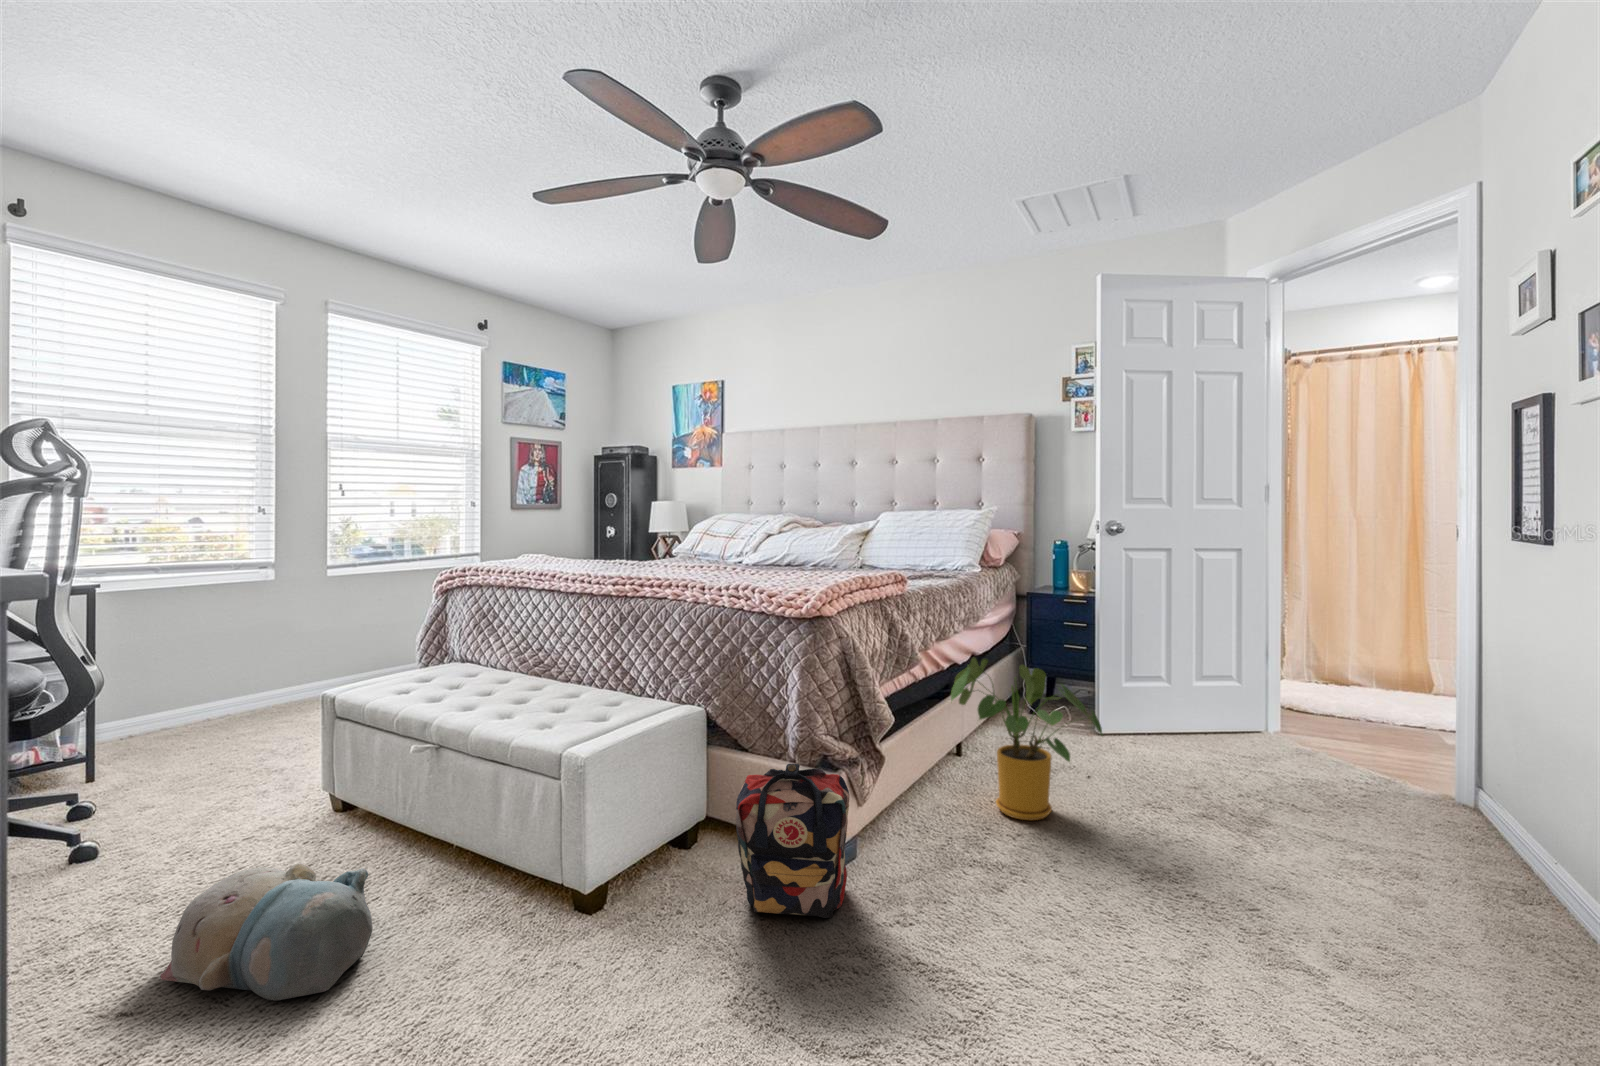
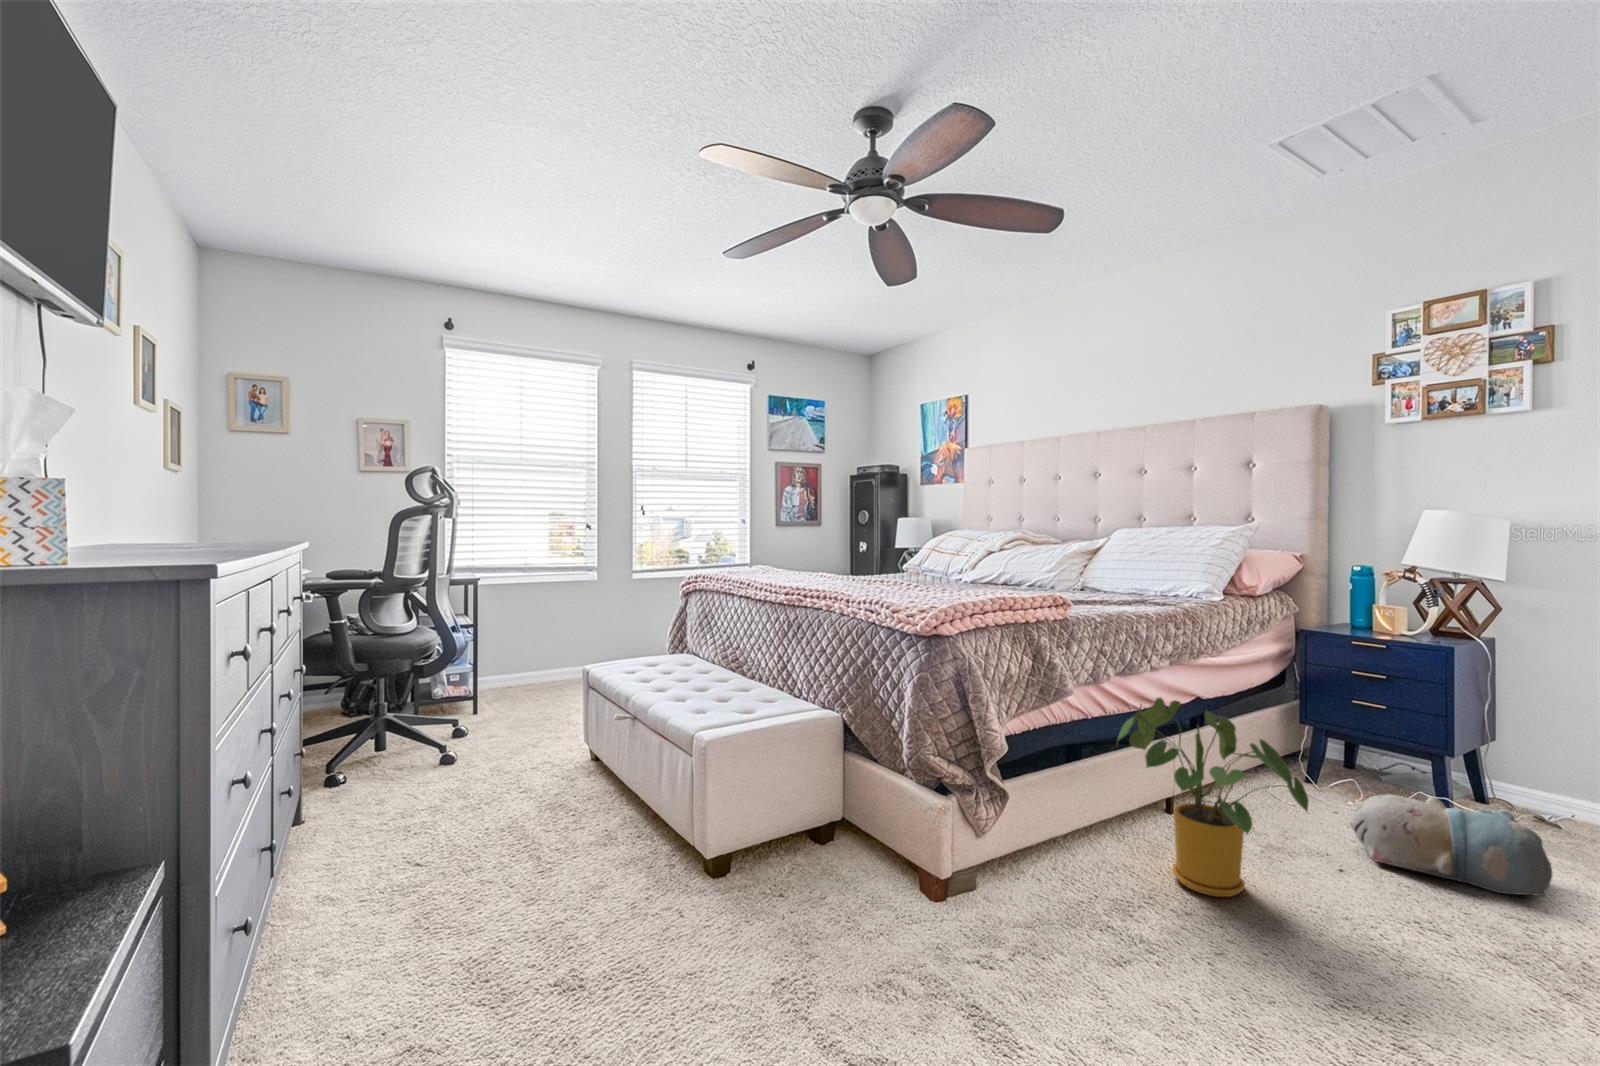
backpack: present [736,764,850,918] -> none [828,776,947,936]
plush toy: present [161,862,373,1001] -> present [1350,794,1552,896]

